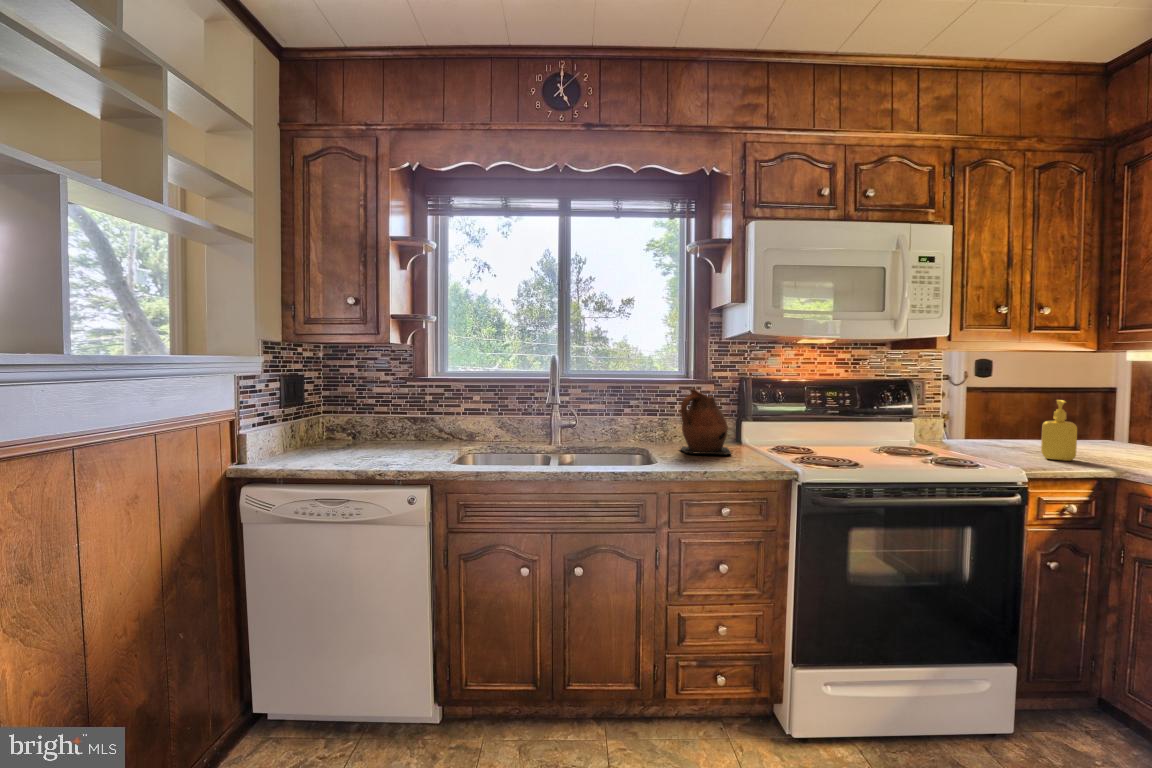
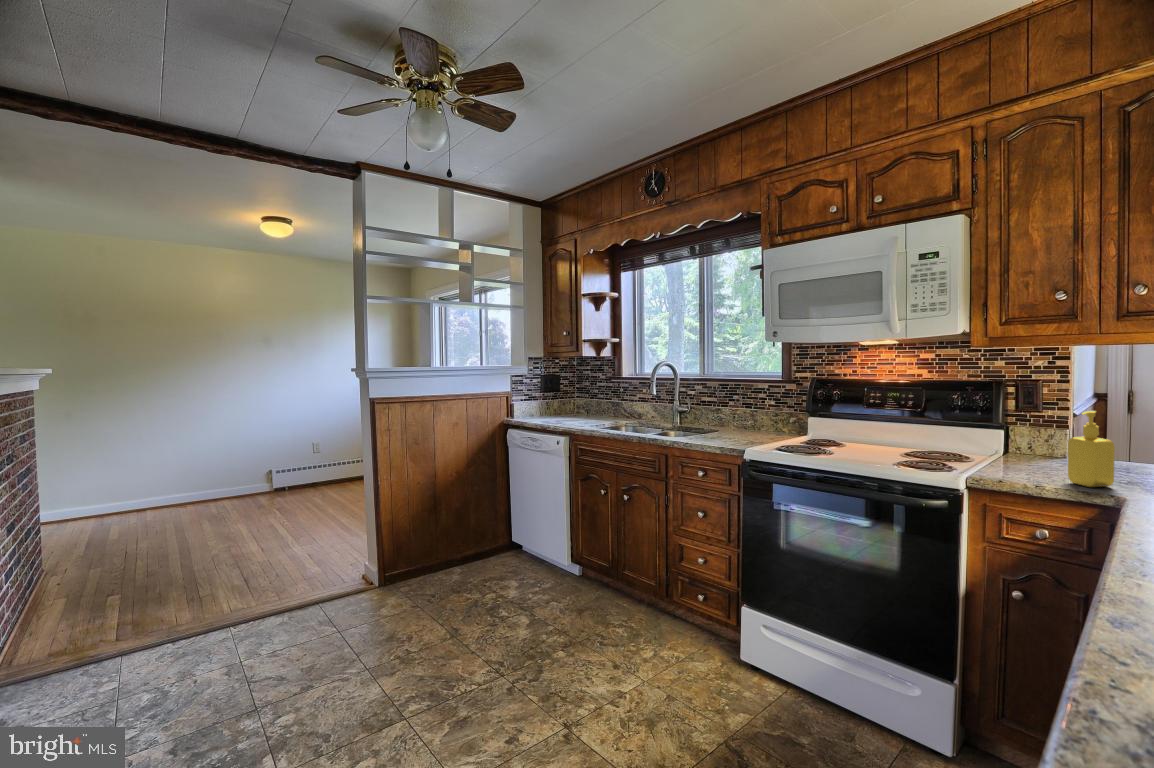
ceramic pitcher: present [681,389,731,455] -> none [725,388,778,443]

